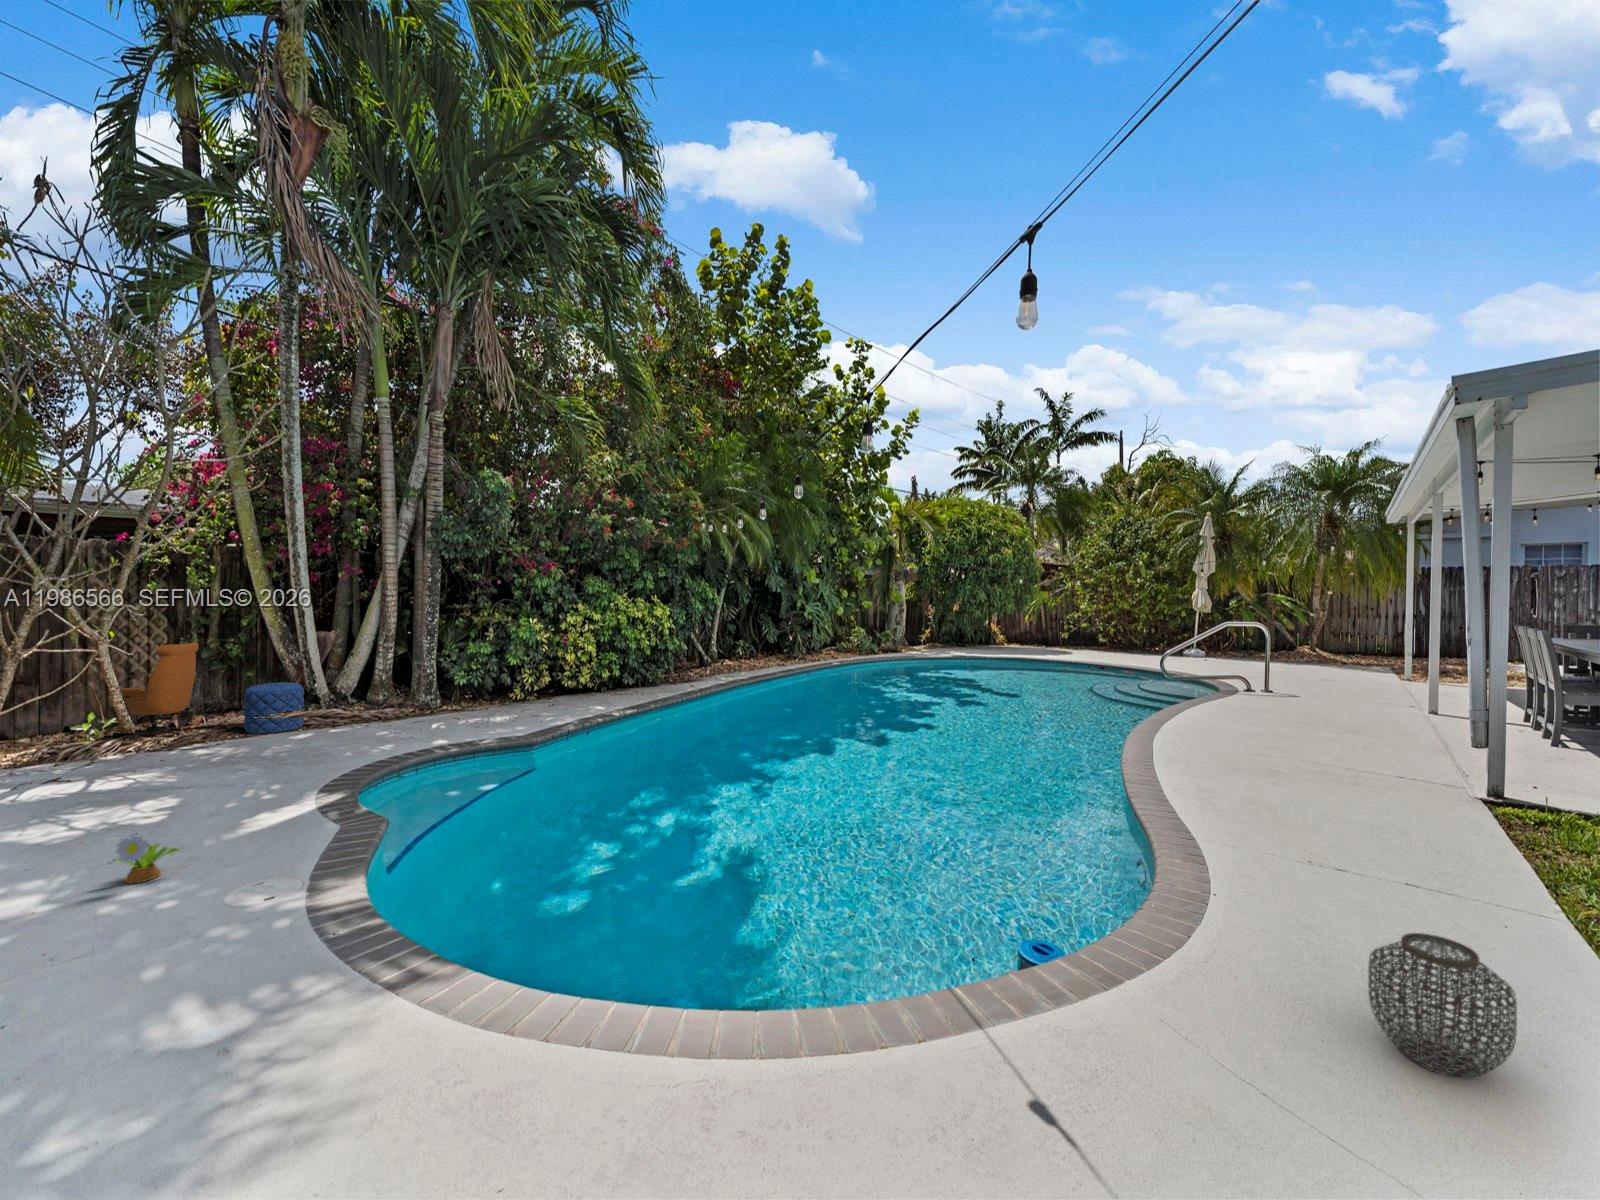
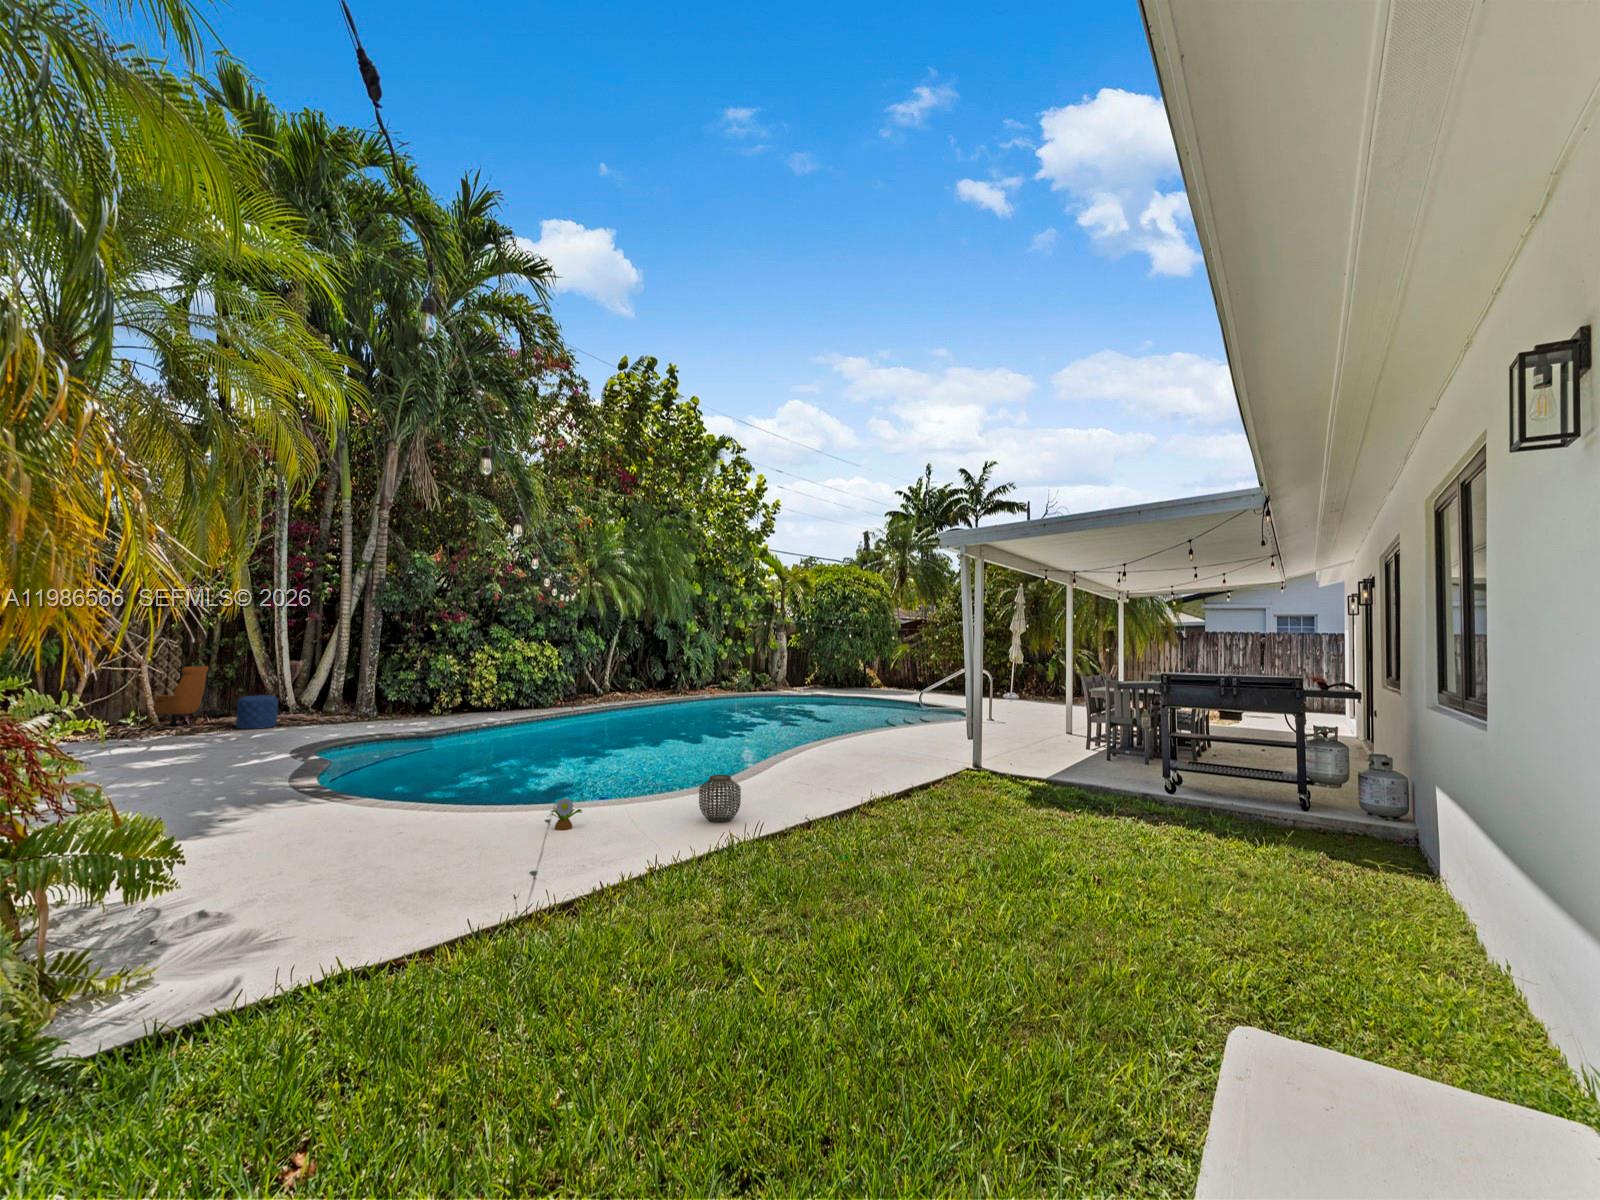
decorative plant: present [110,834,180,883] -> present [548,797,582,830]

